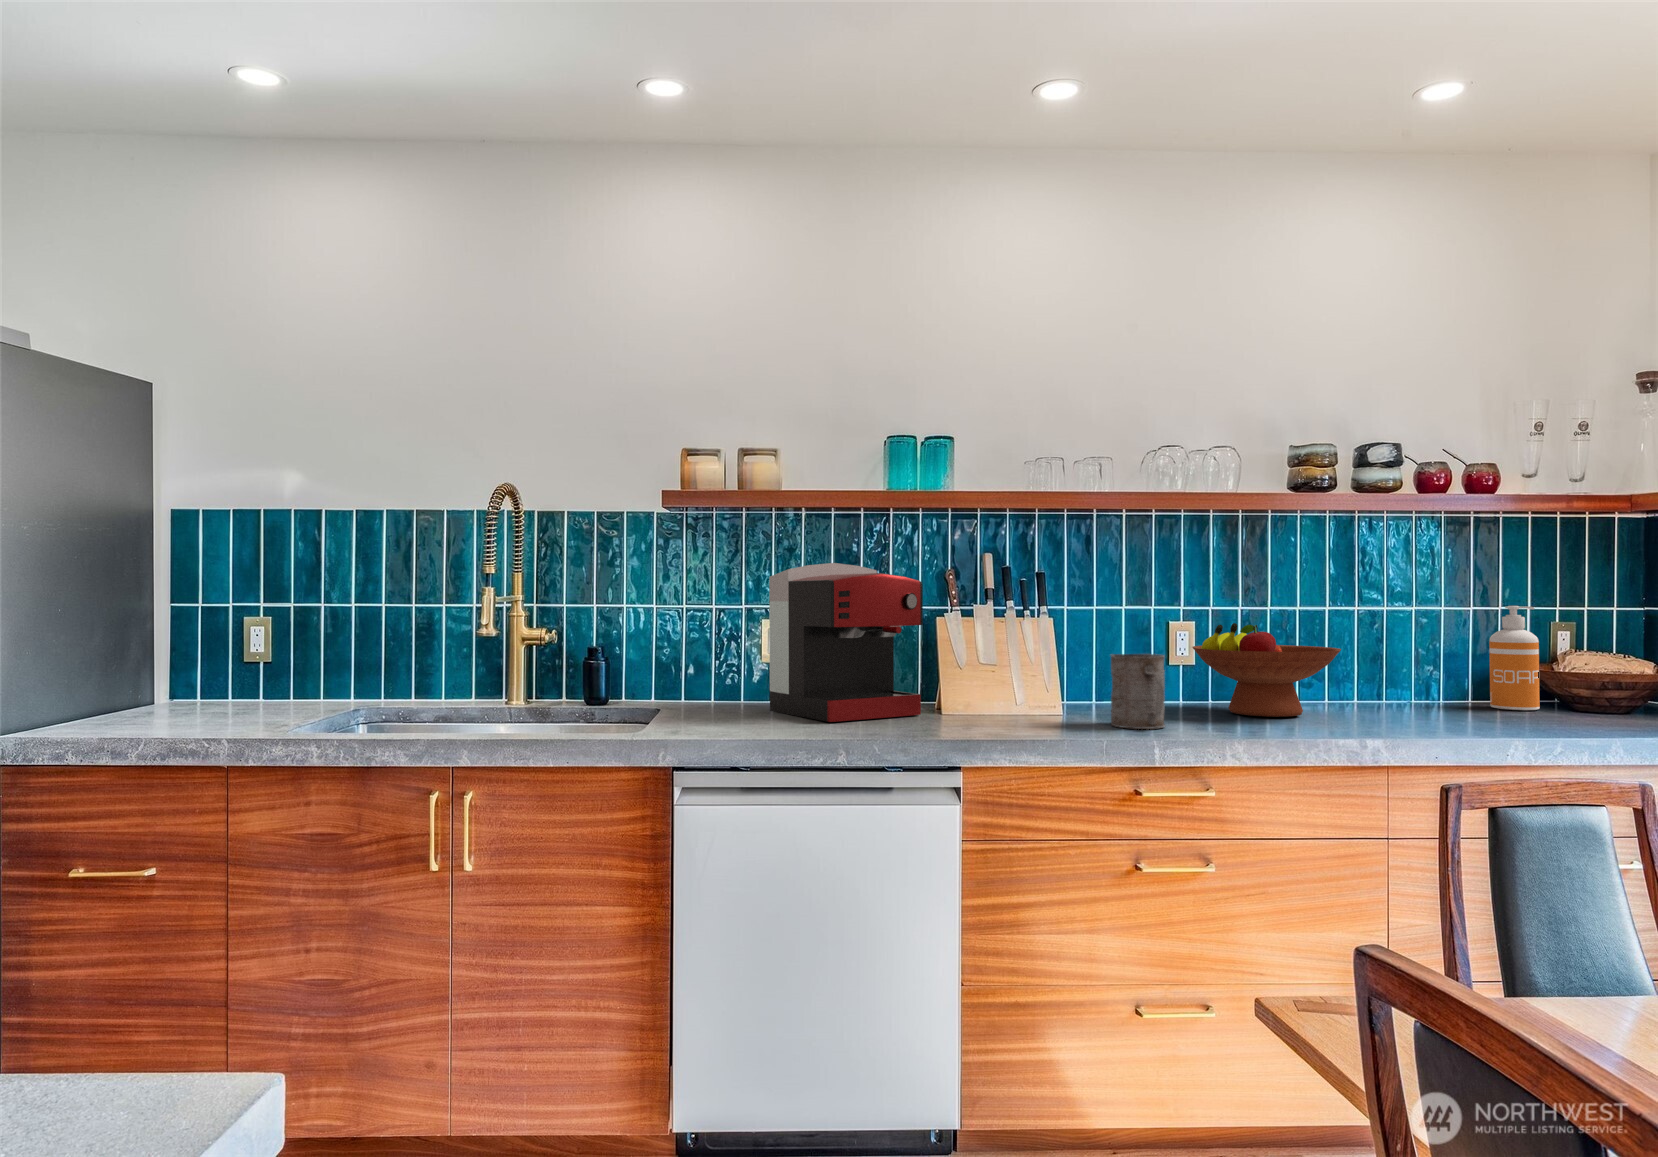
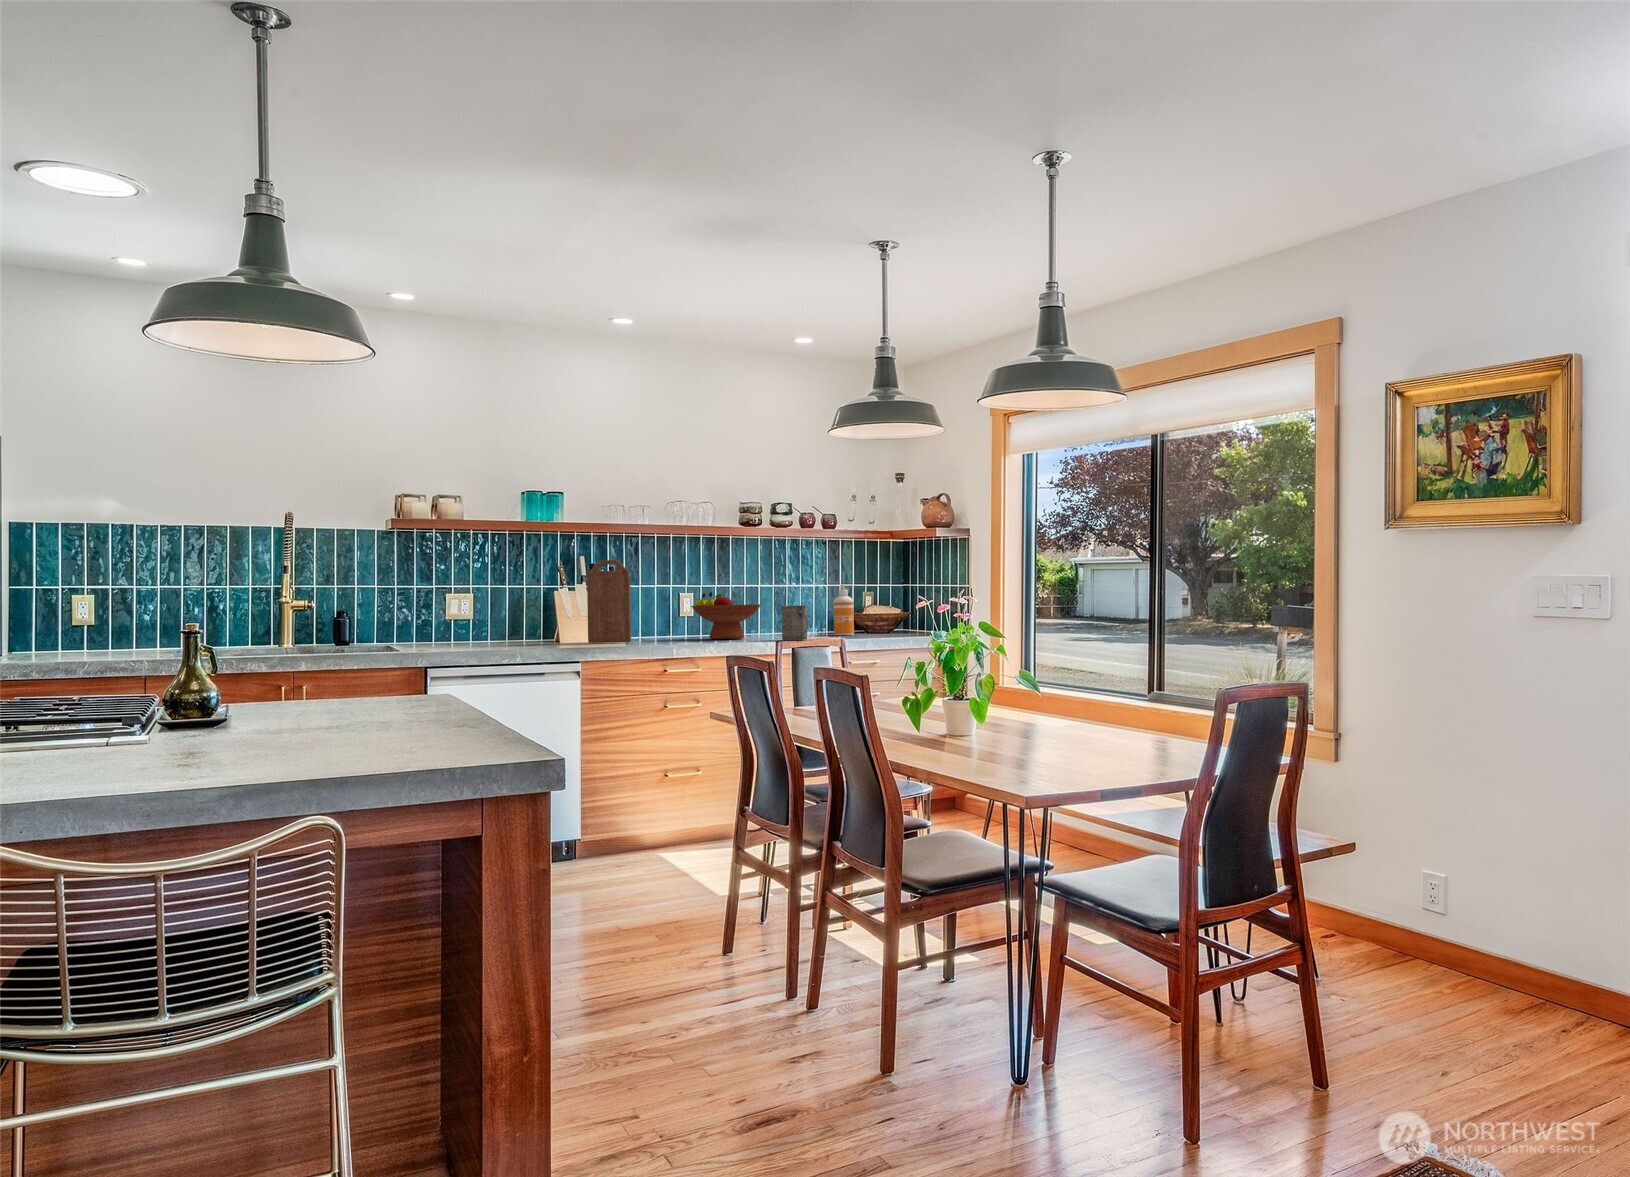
cutting board: none [993,562,1073,721] -> present [587,560,631,643]
coffee maker: present [769,563,923,722] -> none [456,561,549,646]
mug: present [1111,654,1165,729] -> present [782,605,809,640]

